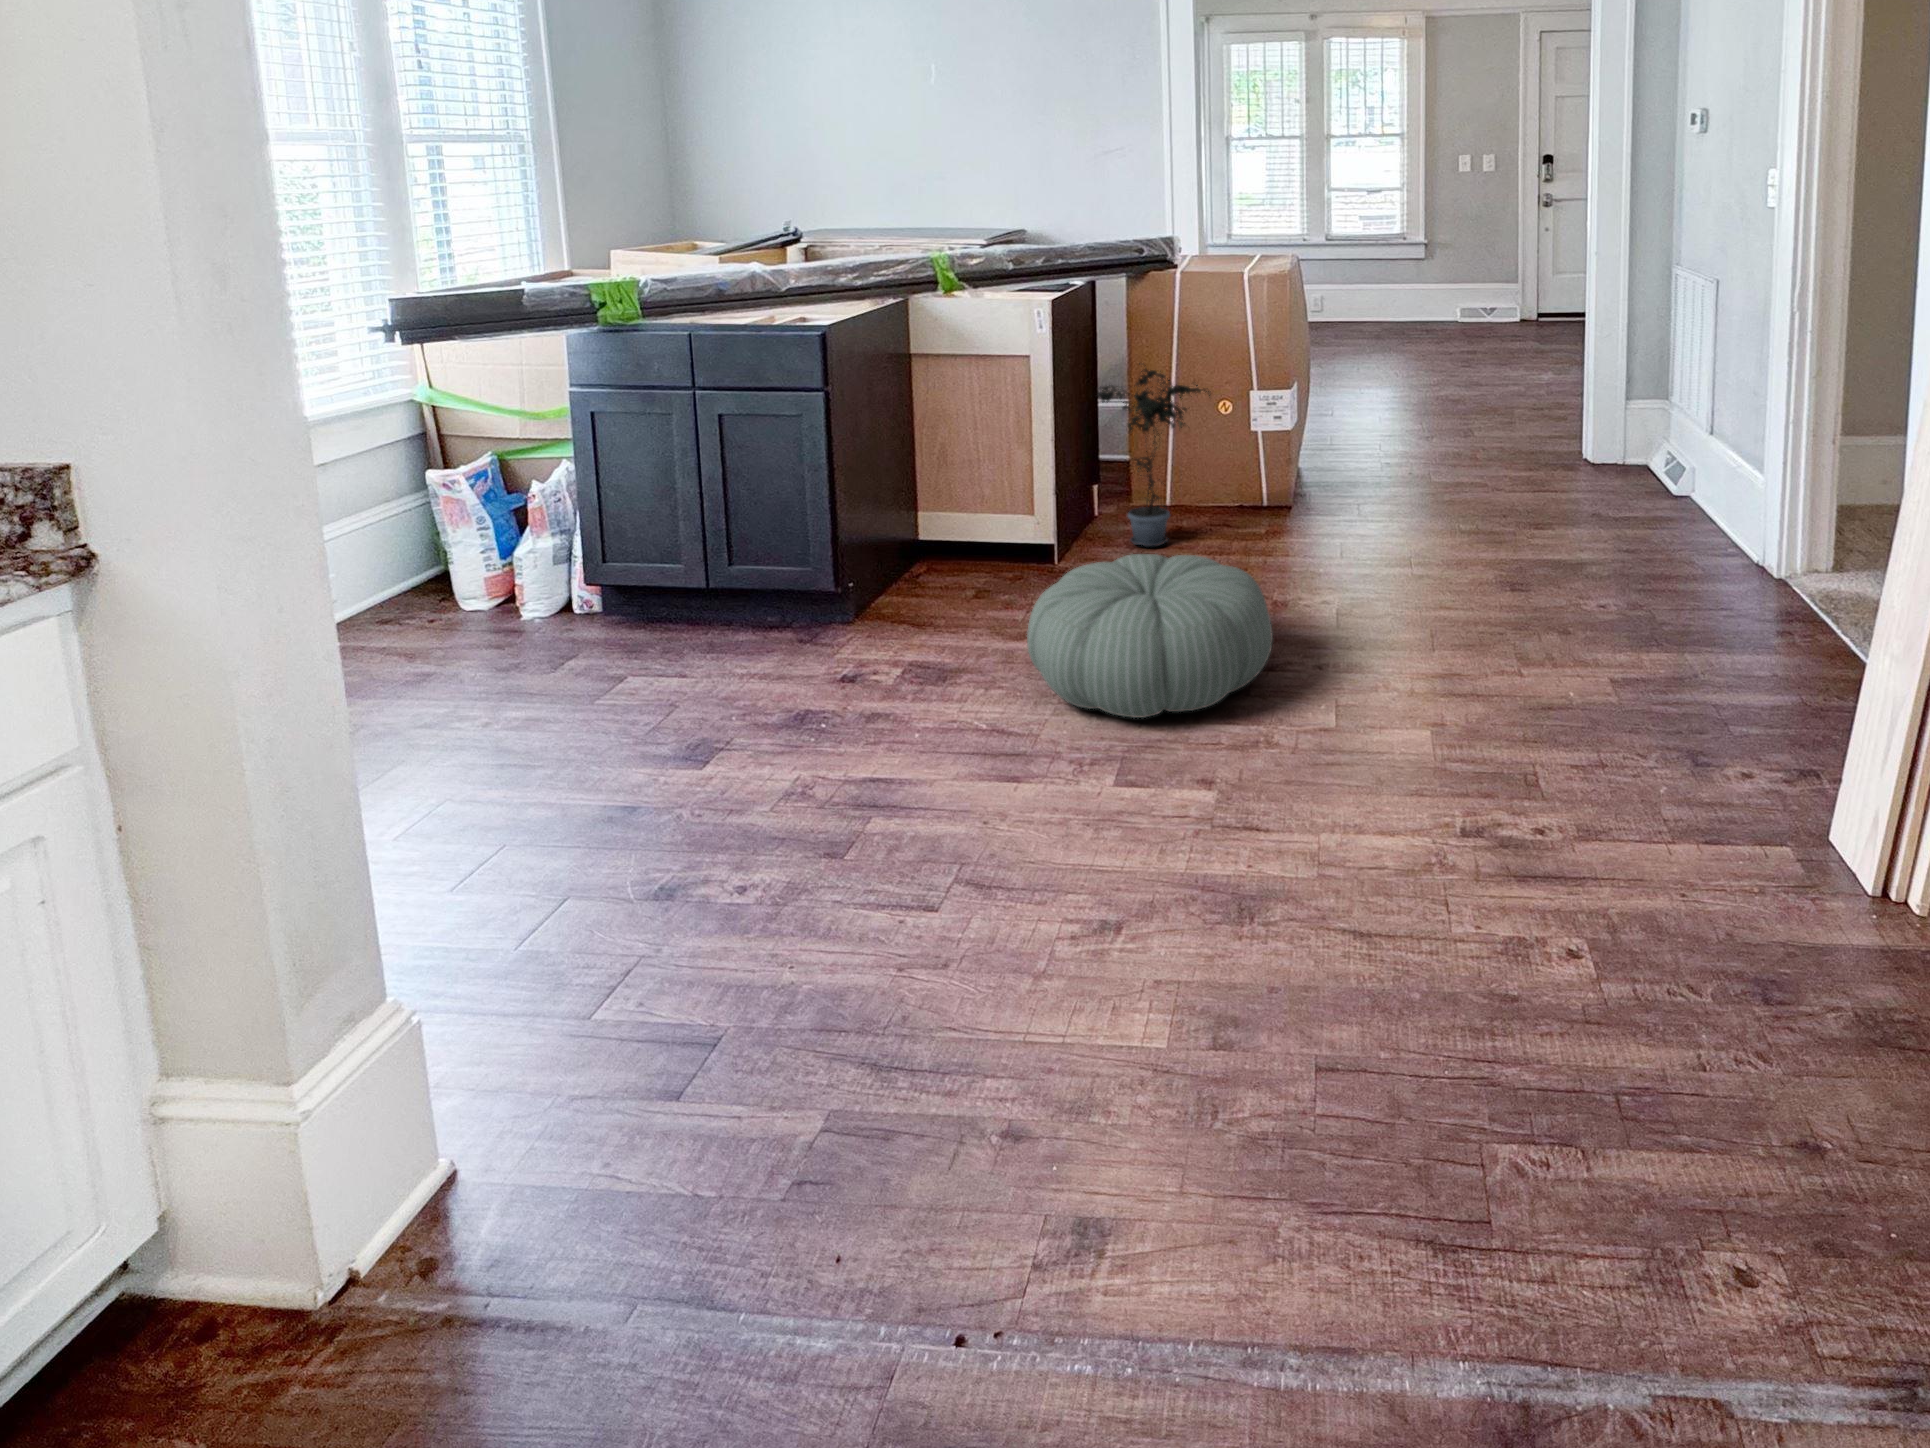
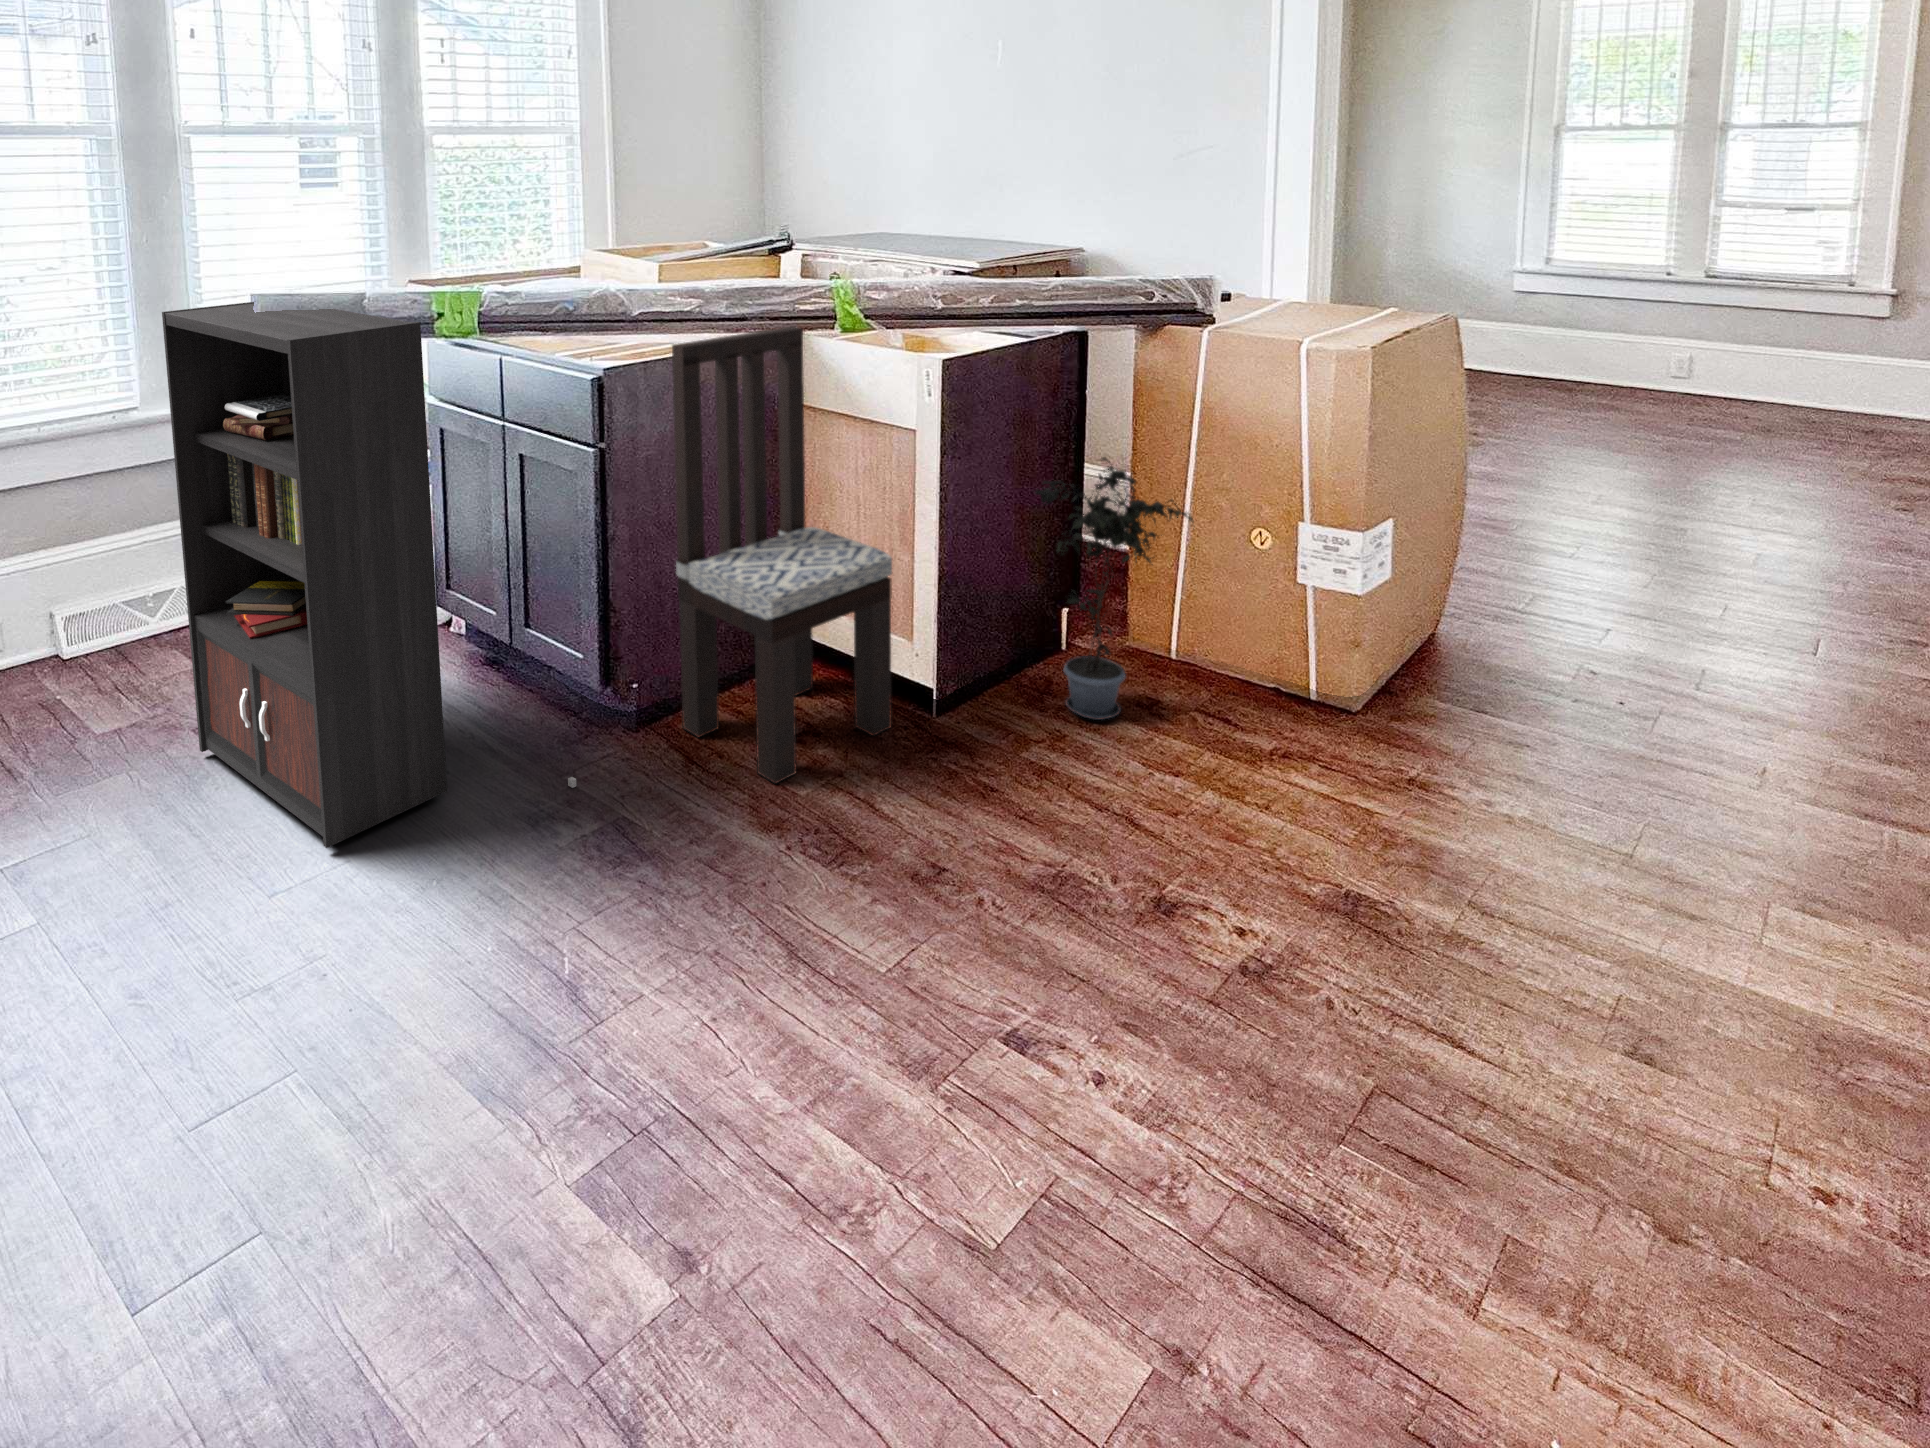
dining chair: none [857,290,1031,627] -> present [672,326,892,784]
bookcase: none [379,292,840,751] -> present [162,302,576,848]
pouf: present [1027,554,1273,718] -> none [657,760,1038,1088]

